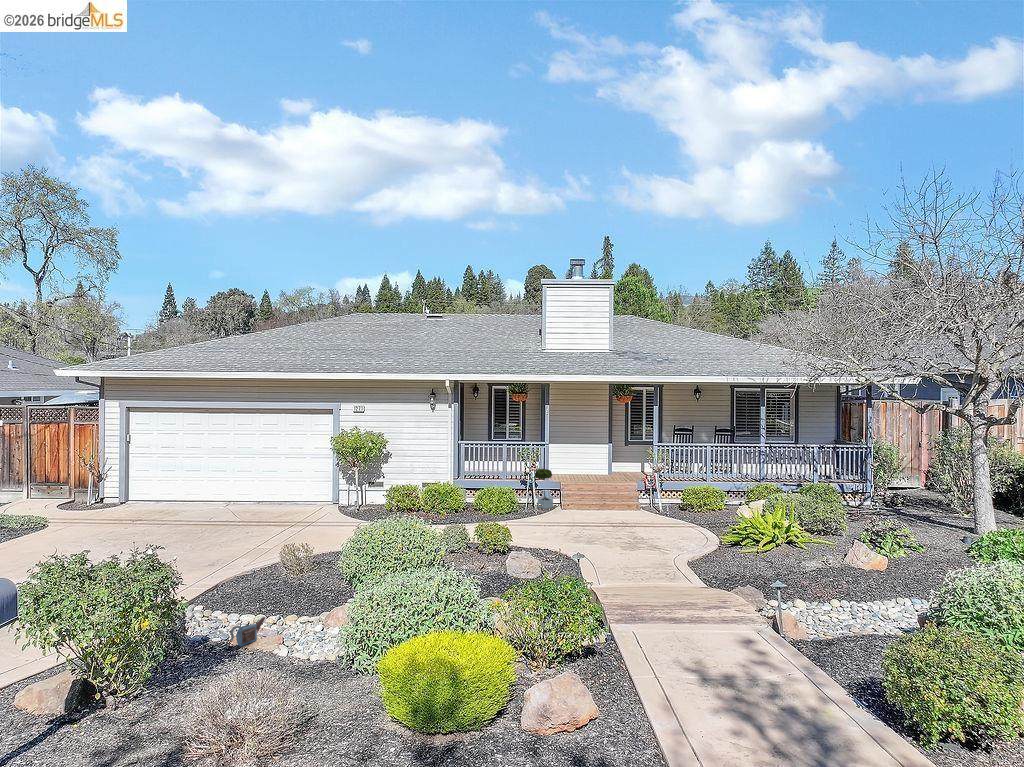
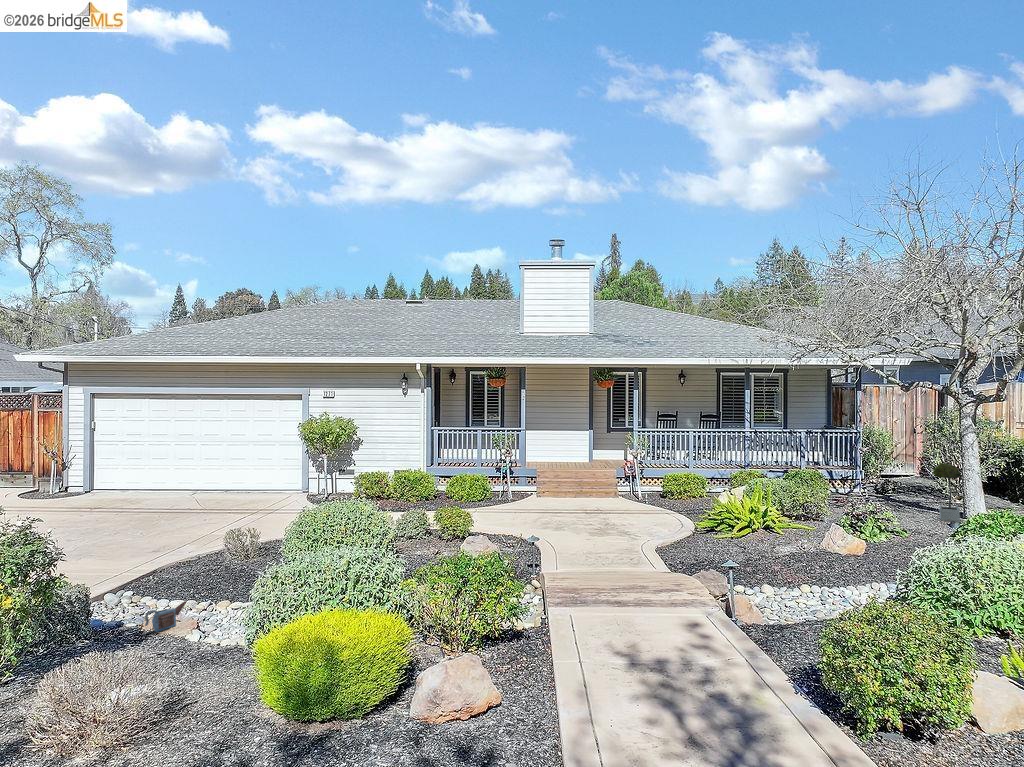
potted tree: present [535,469,553,509] -> present [933,463,962,522]

